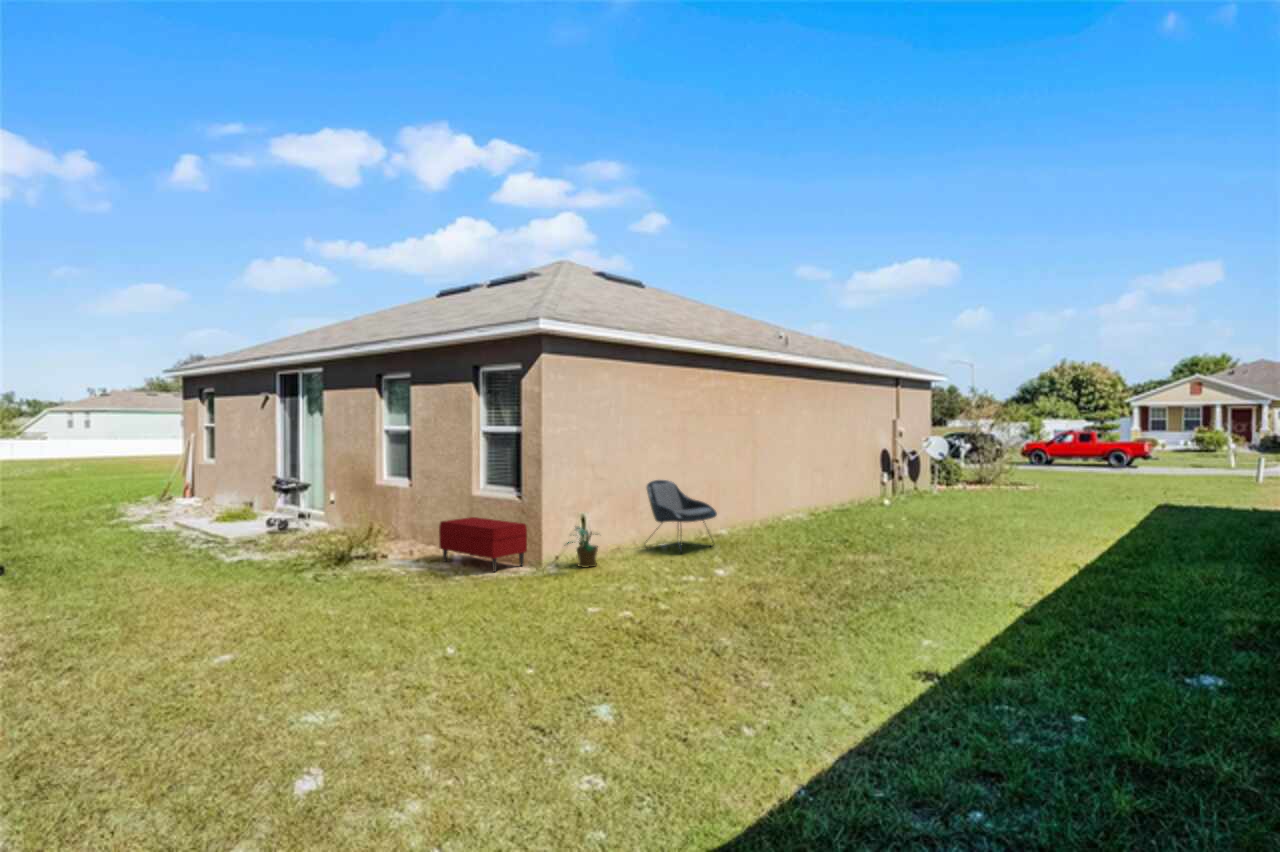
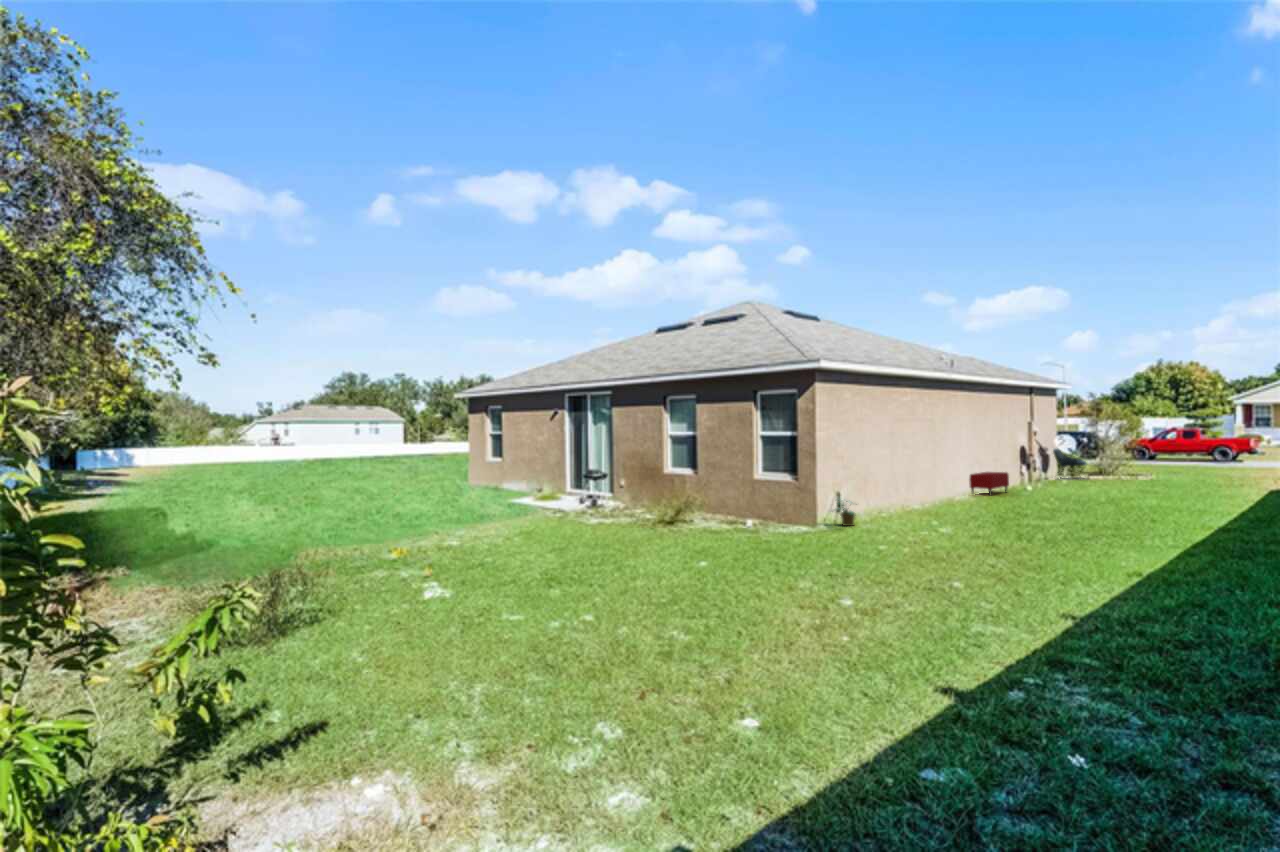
lounge chair: present [647,480,717,551] -> present [1053,449,1087,478]
bench: present [439,517,527,572] -> present [969,472,1009,495]

